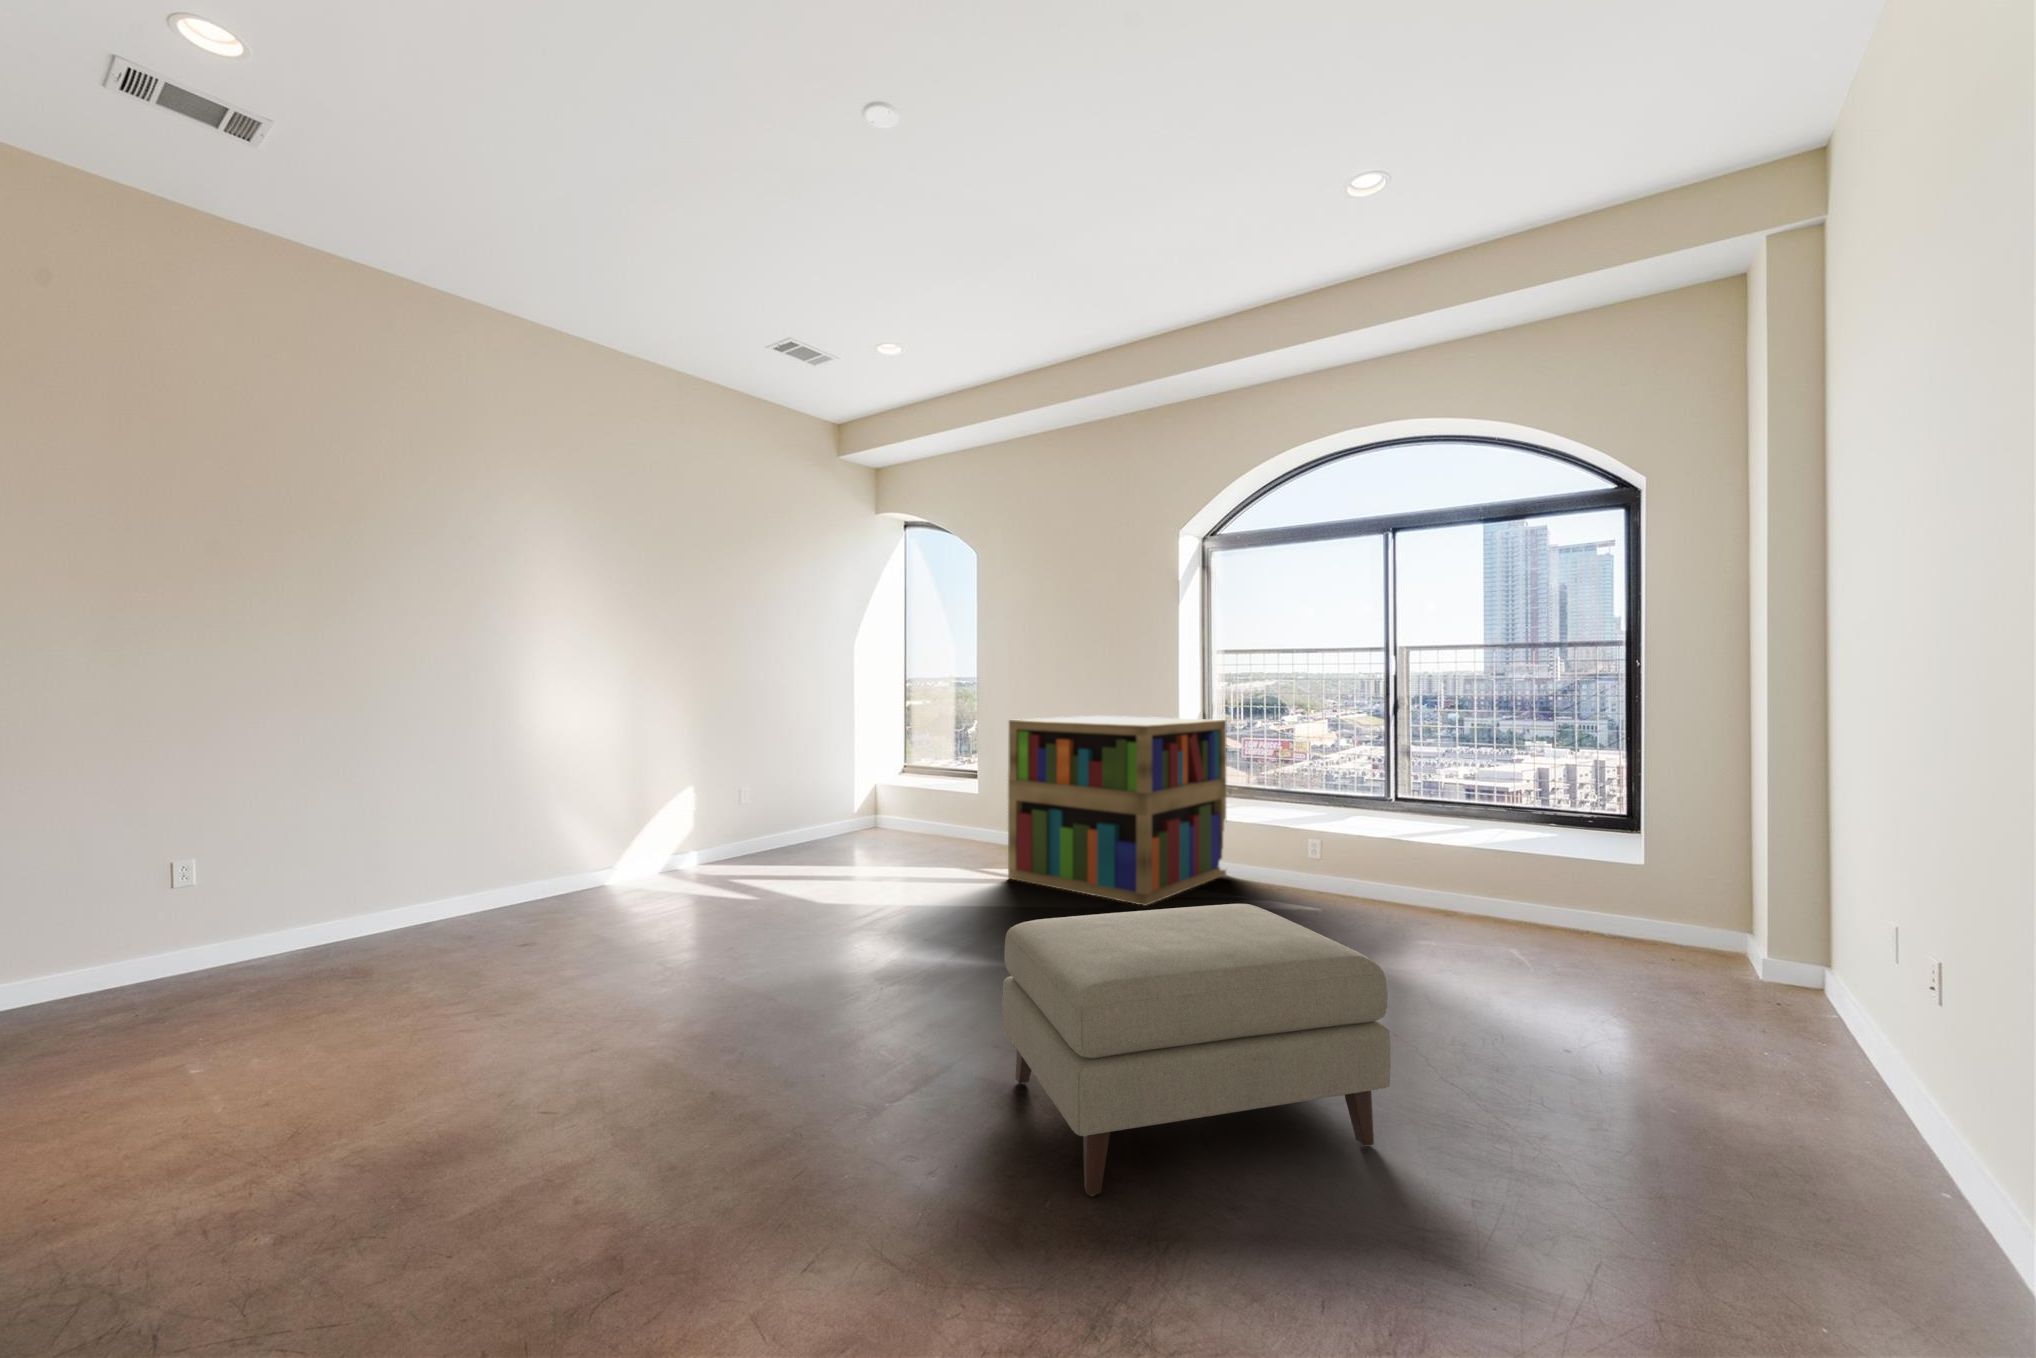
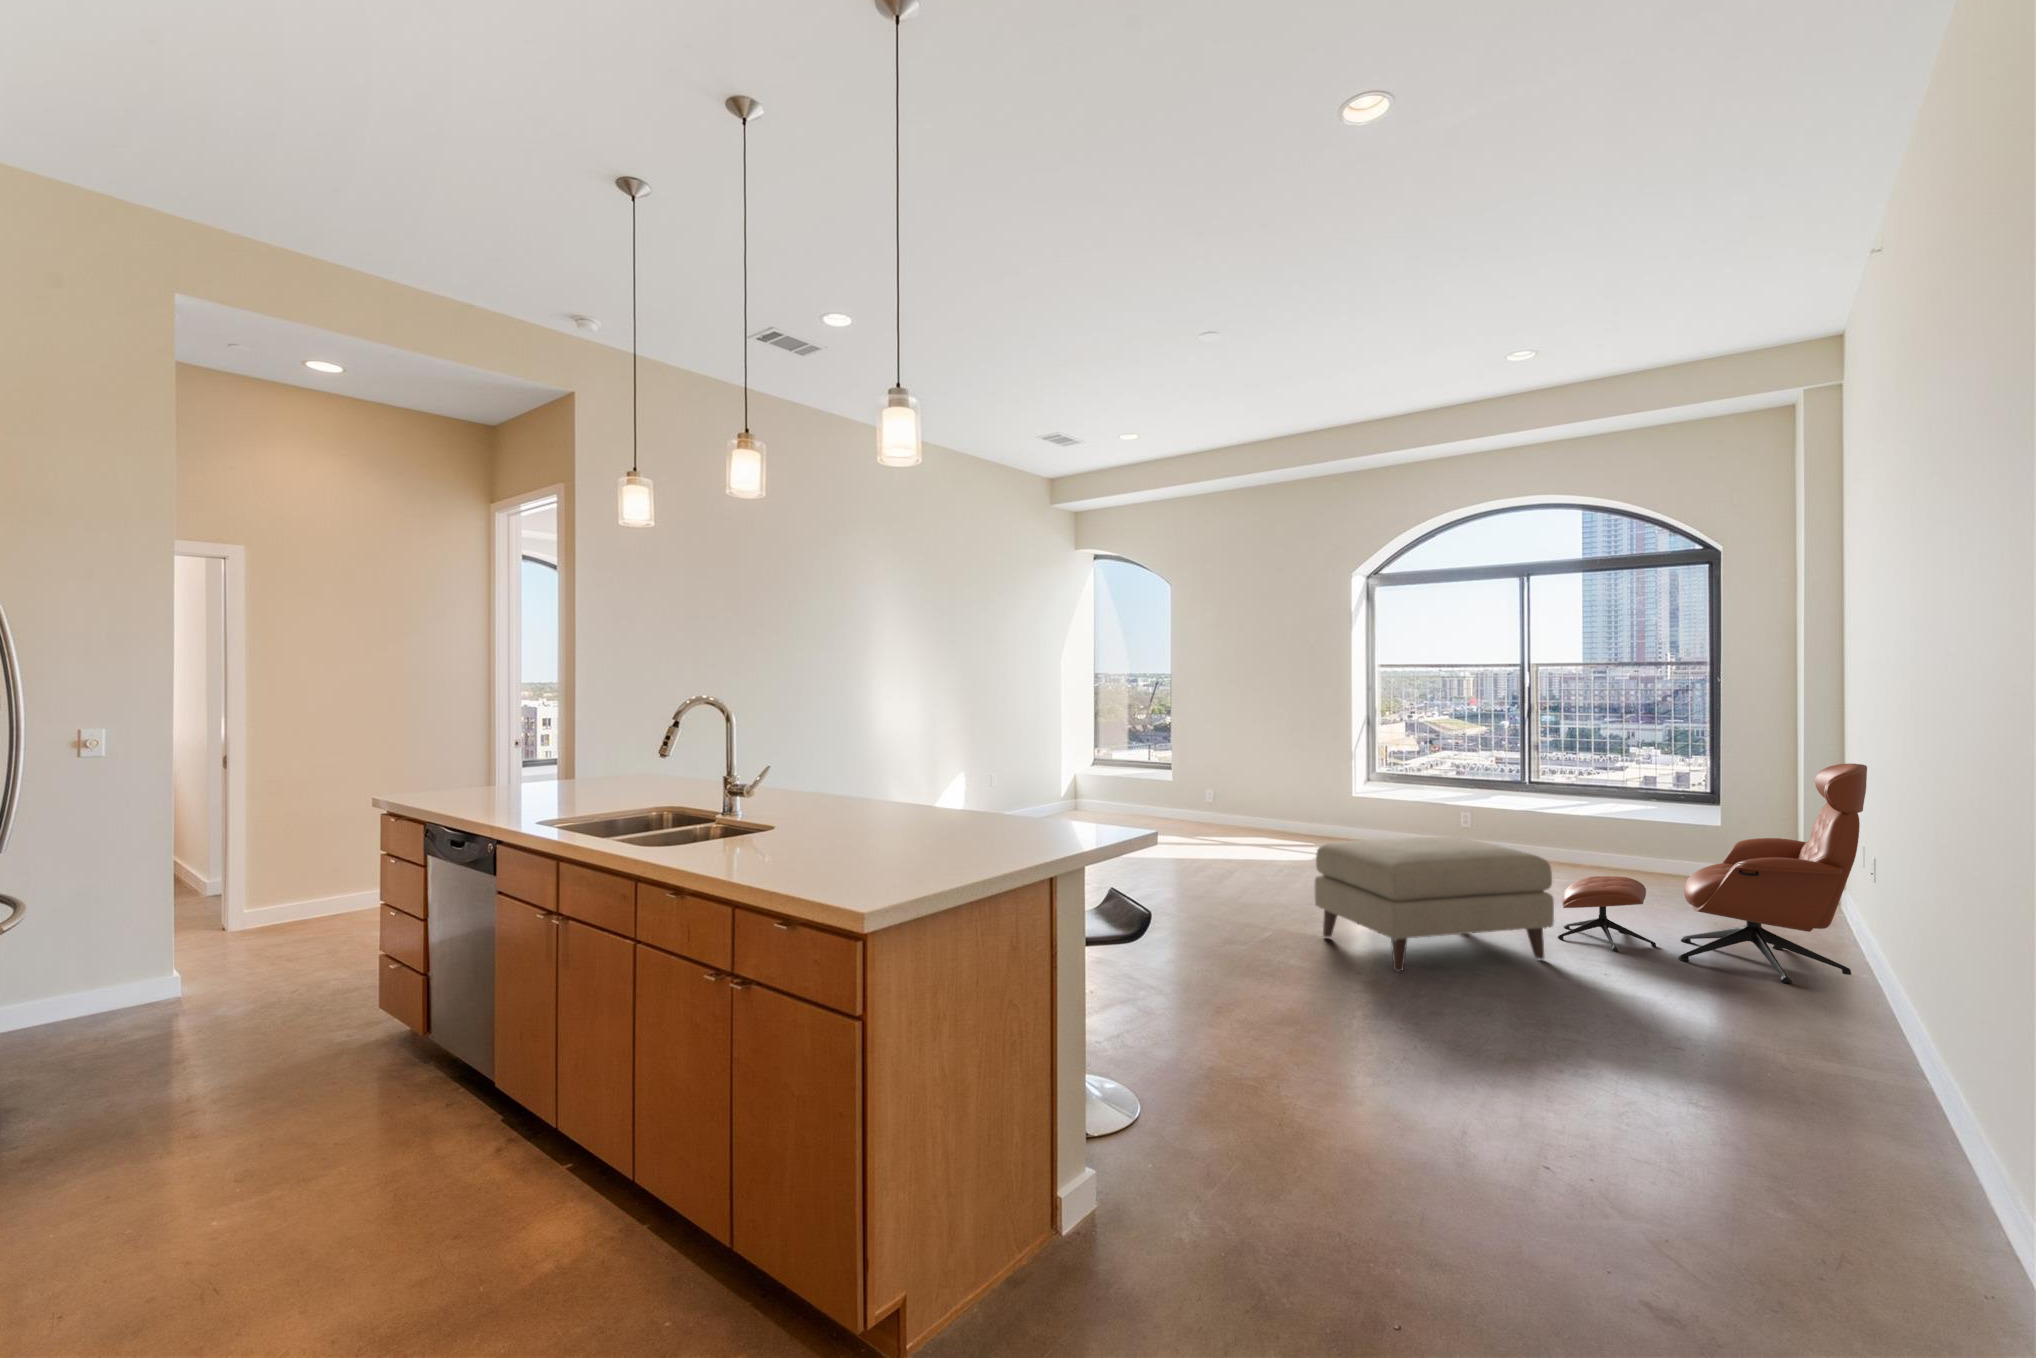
bookshelf: present [1008,716,1226,906] -> none [1224,718,1393,861]
lounge chair: none [1405,792,1969,1222] -> present [1558,763,1867,983]

